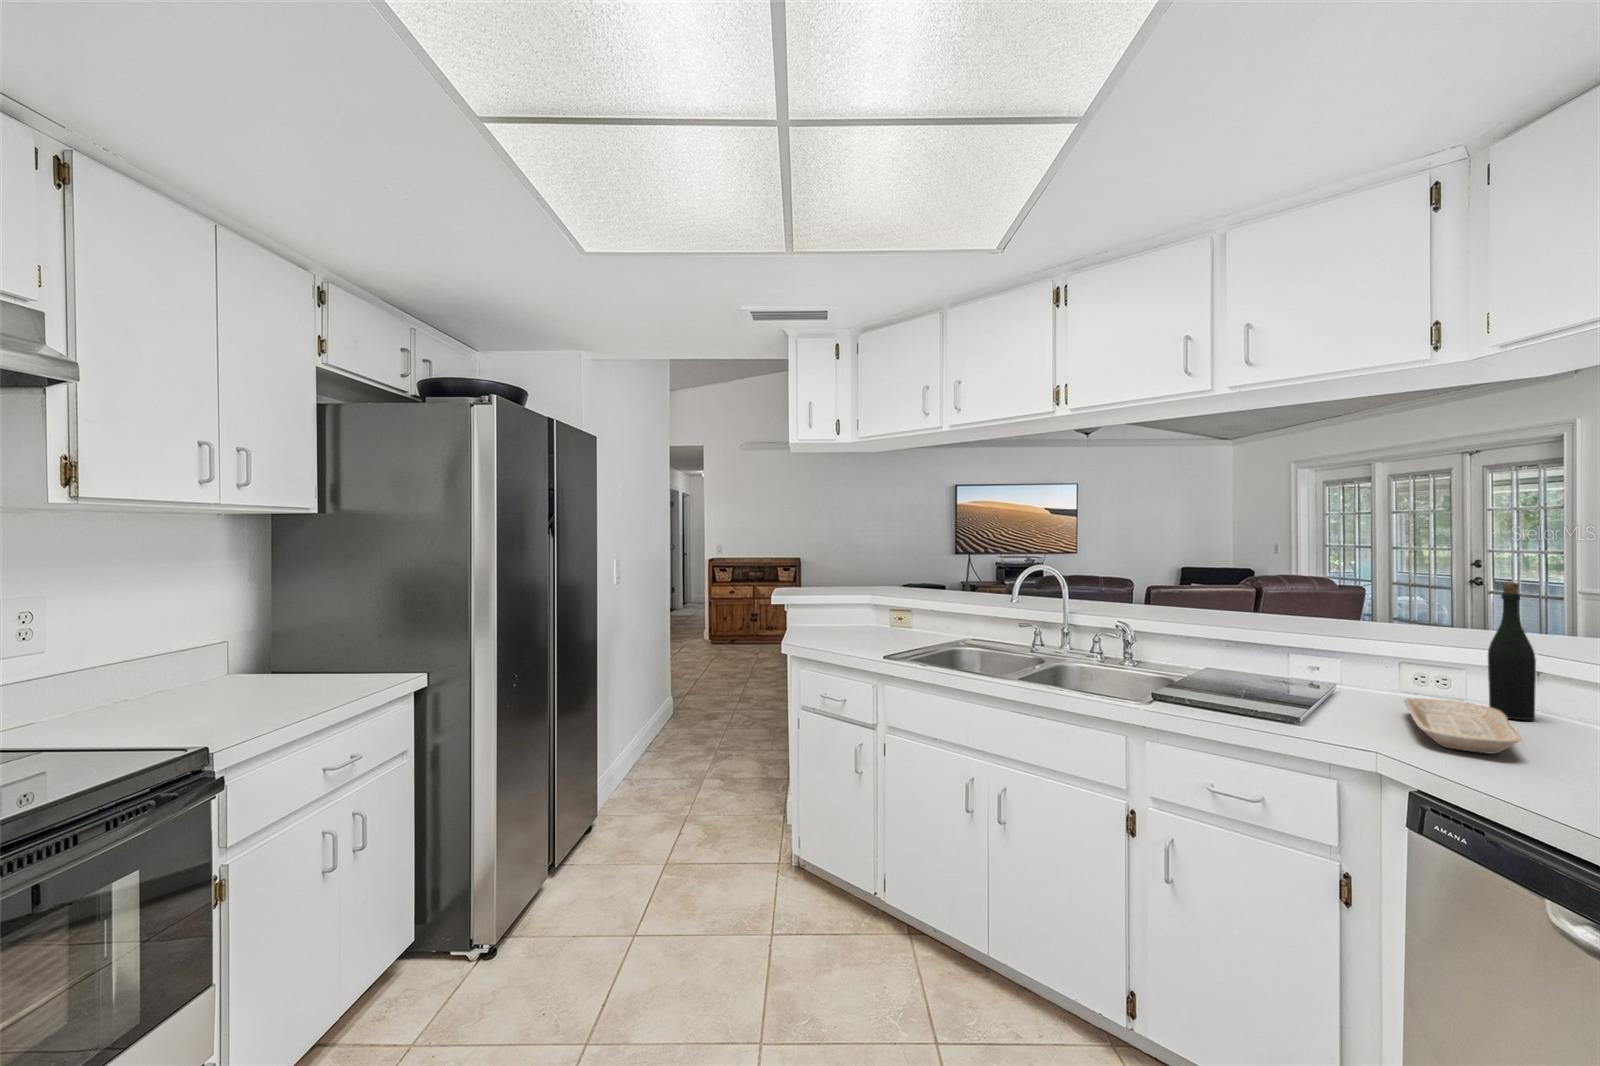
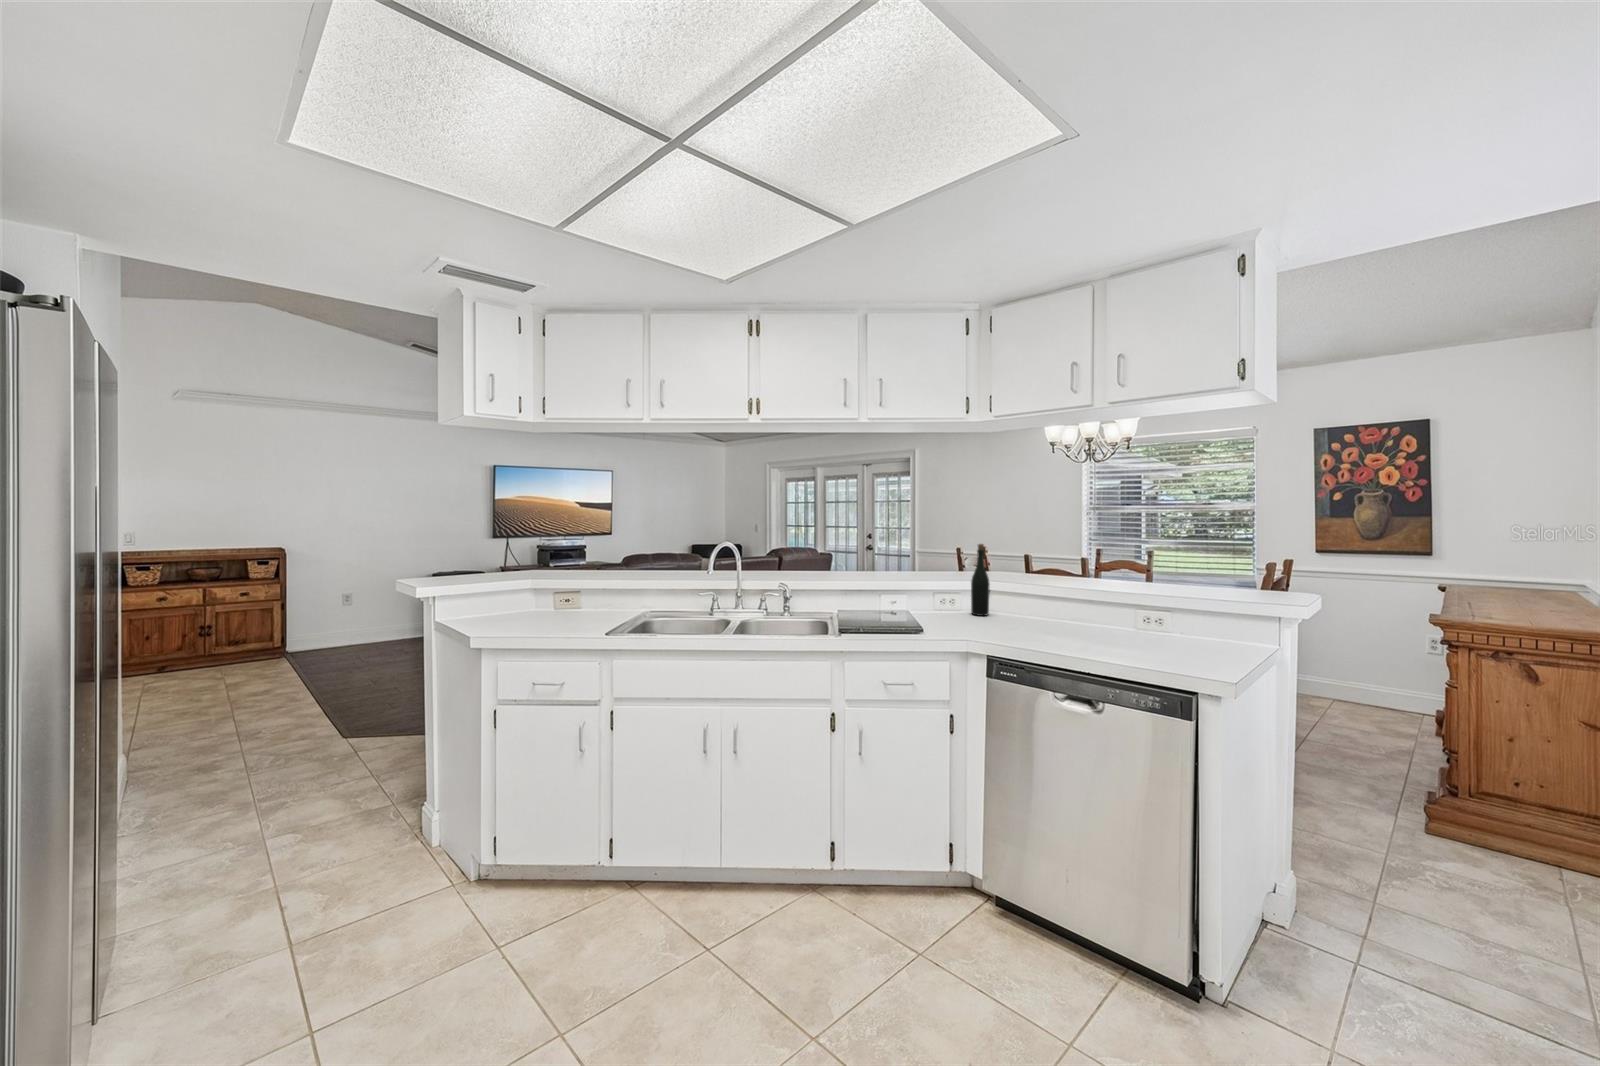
tray: present [1404,698,1521,754] -> none [948,610,1009,633]

